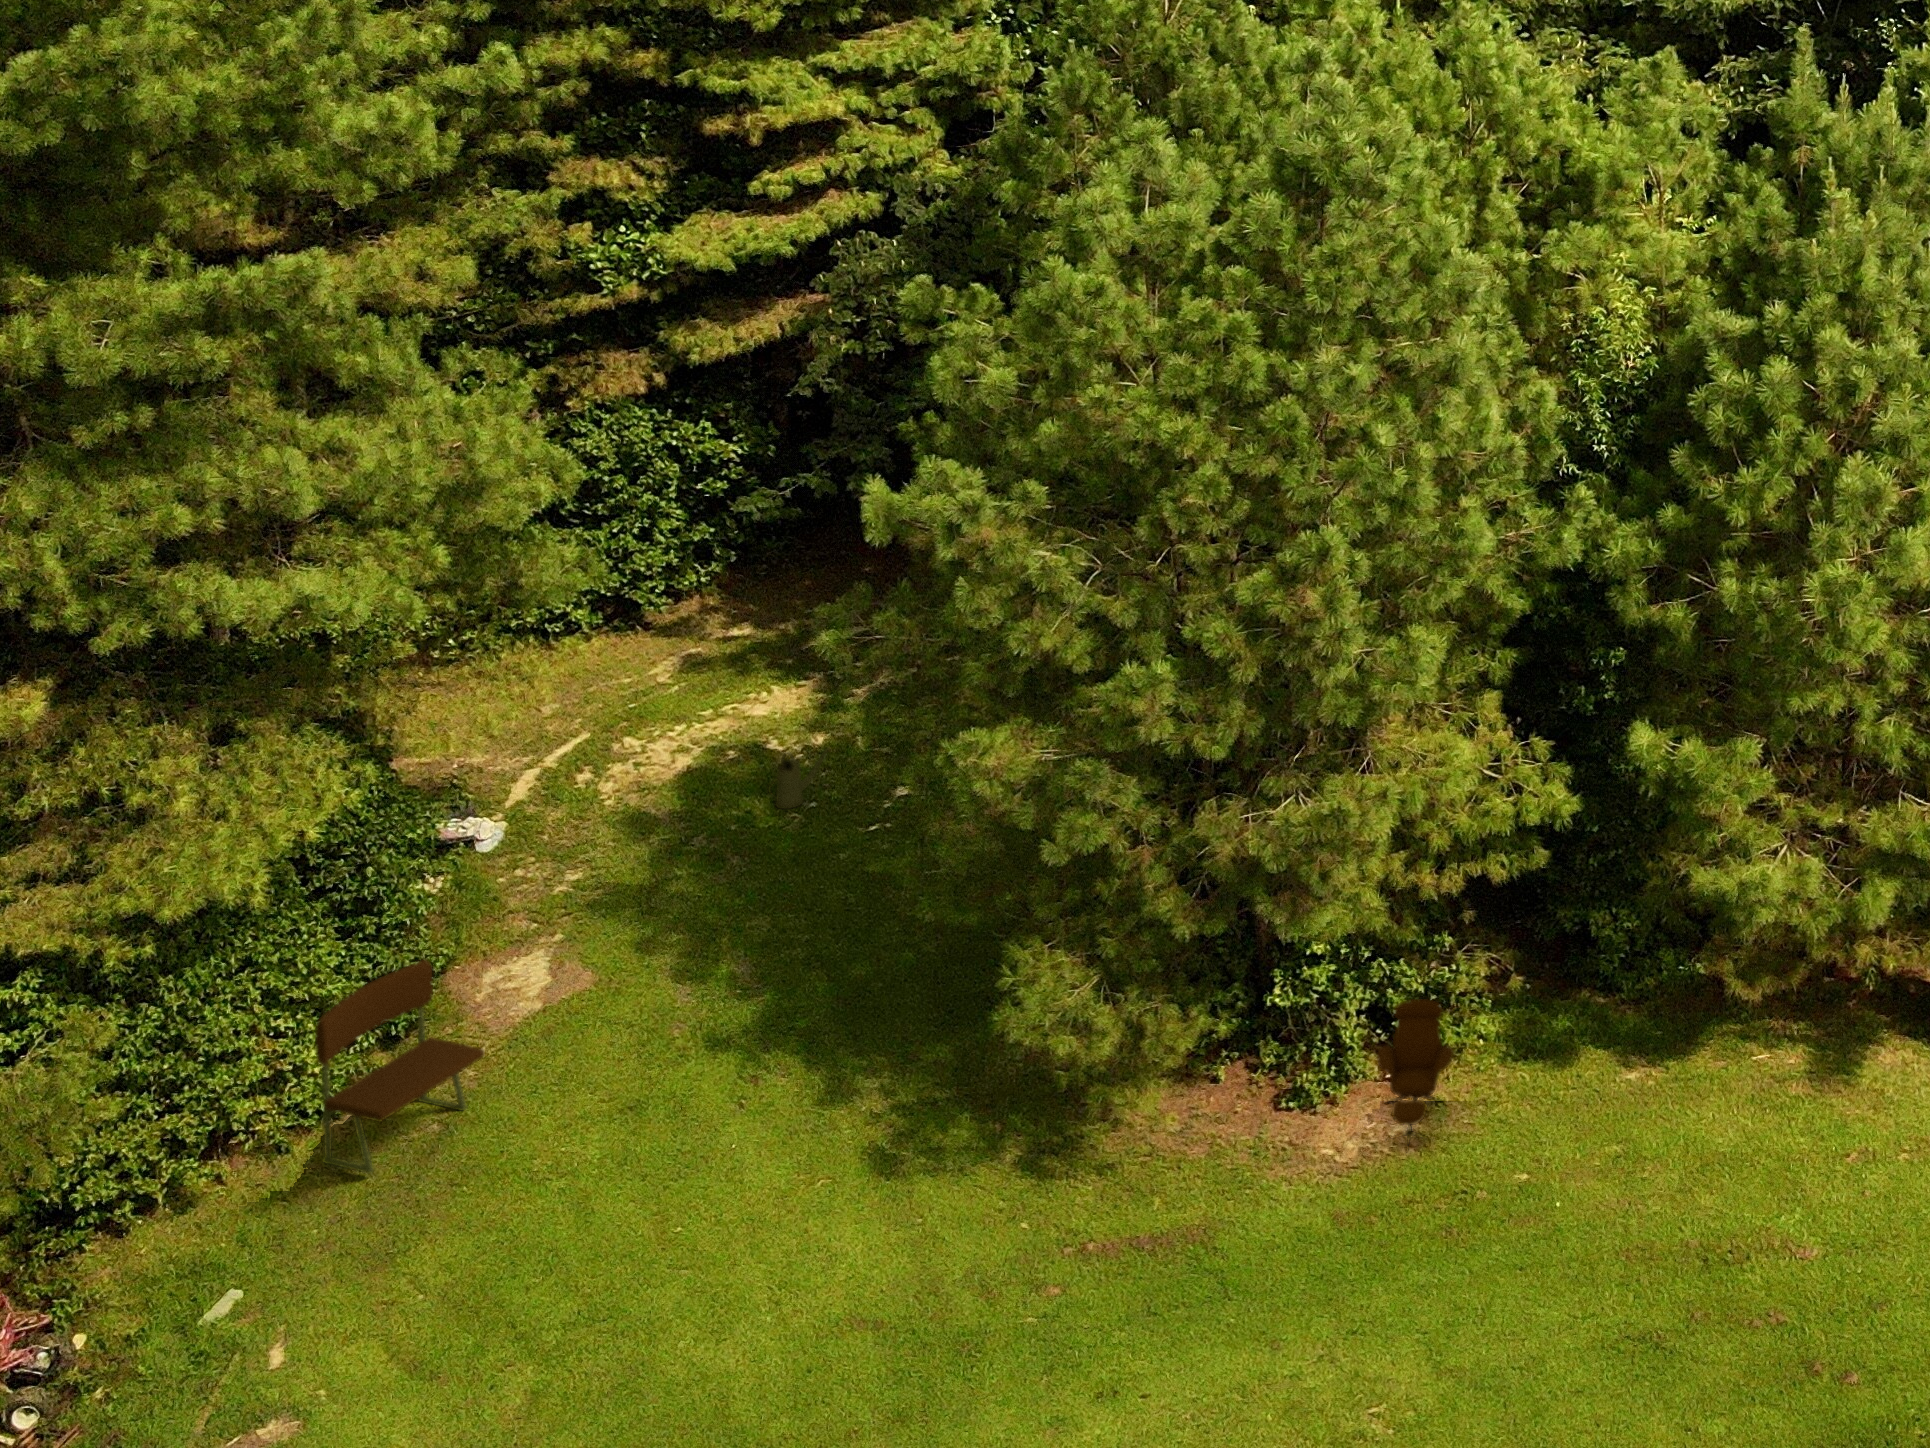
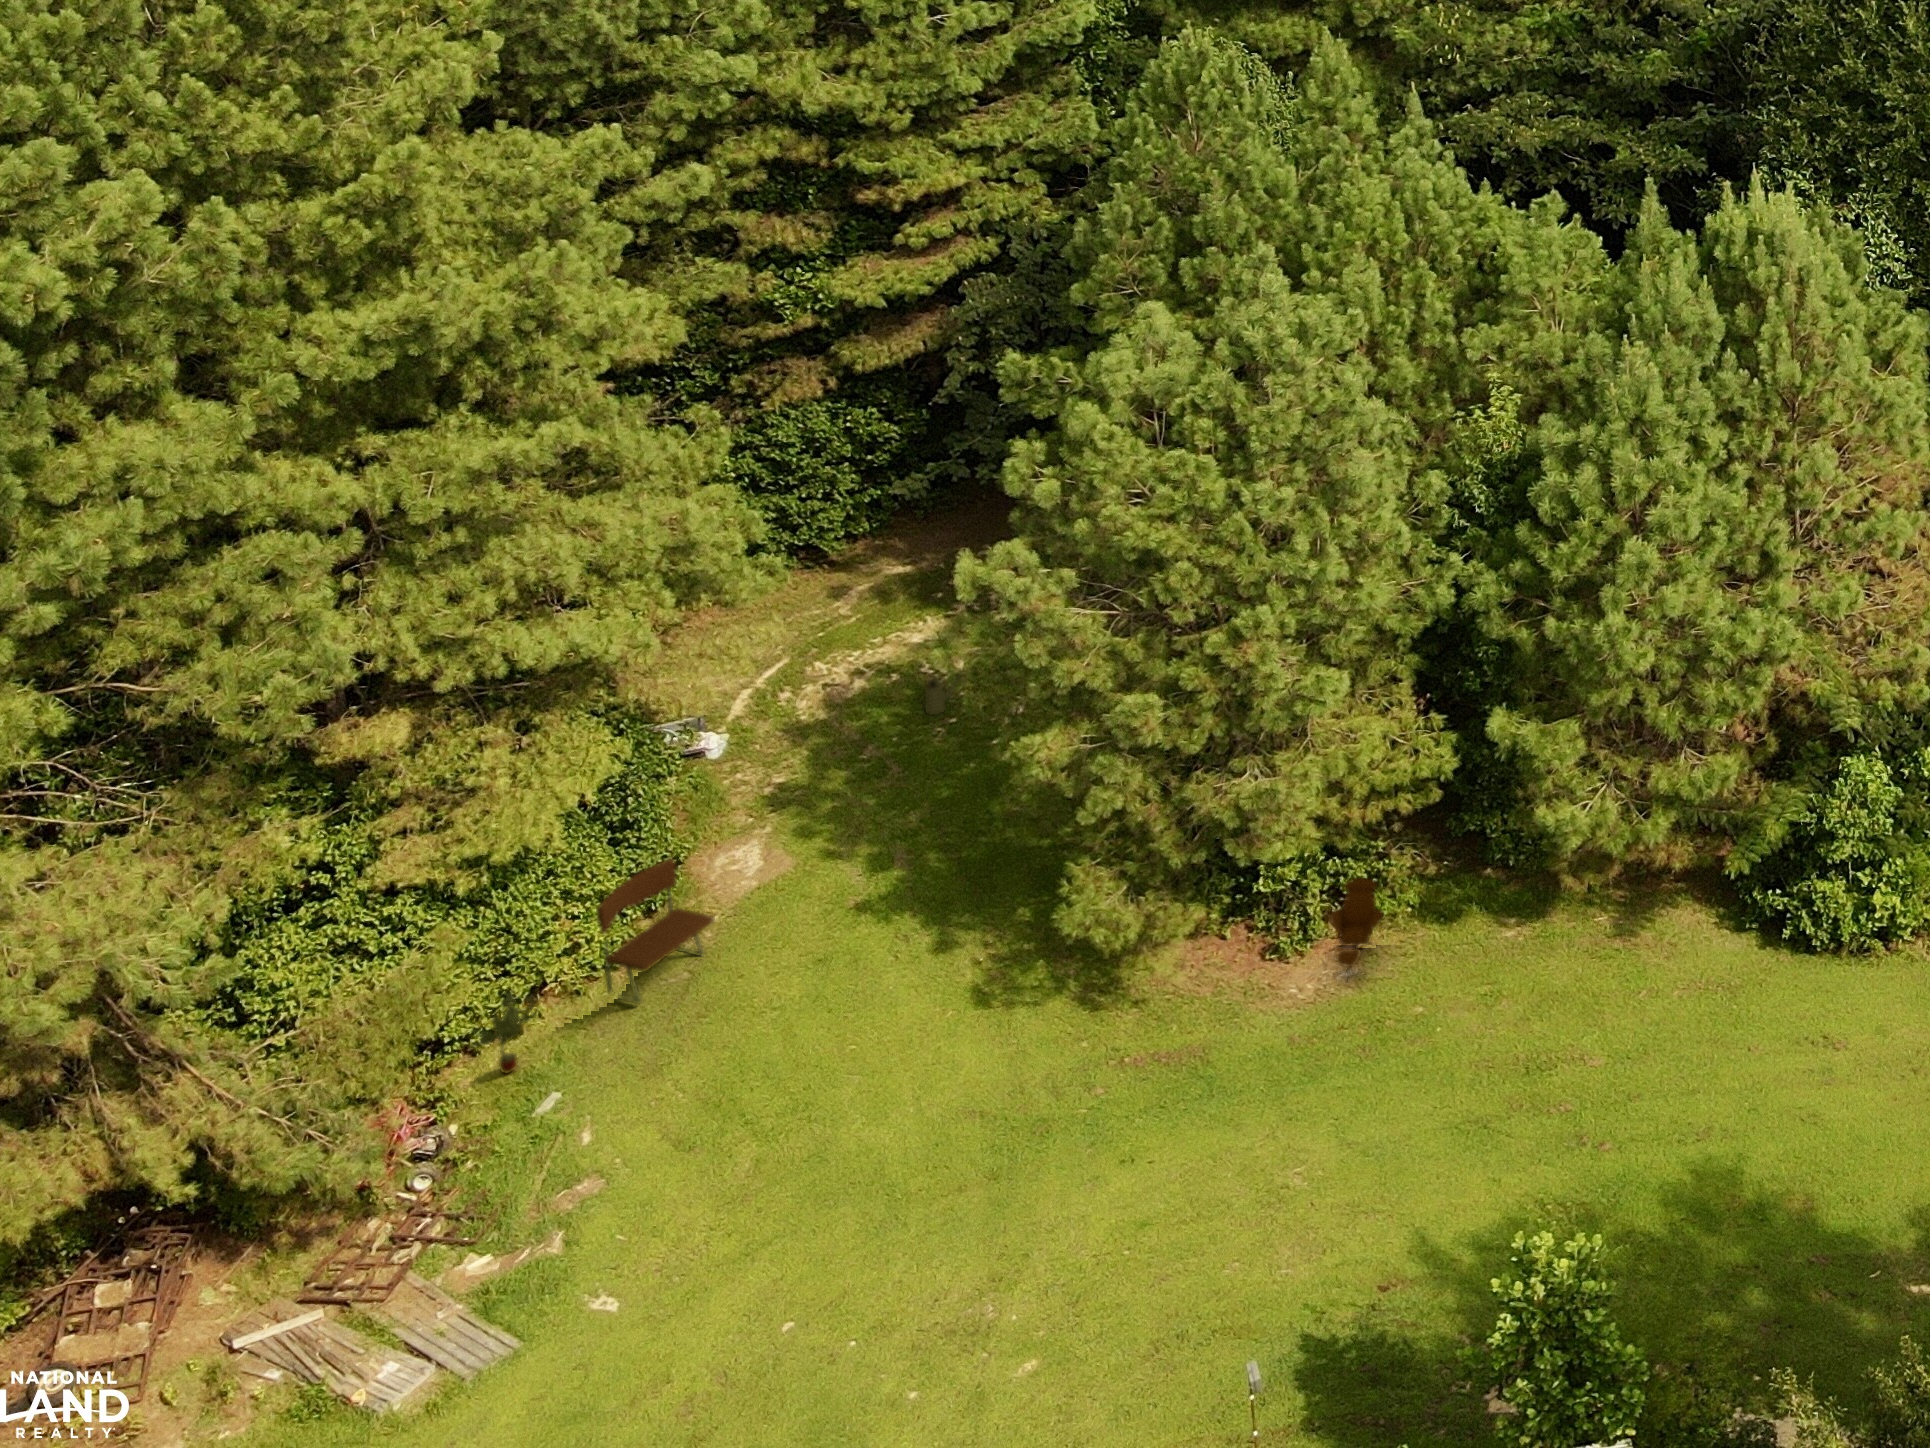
potted tree: none [114,1141,225,1269] -> present [470,995,537,1073]

